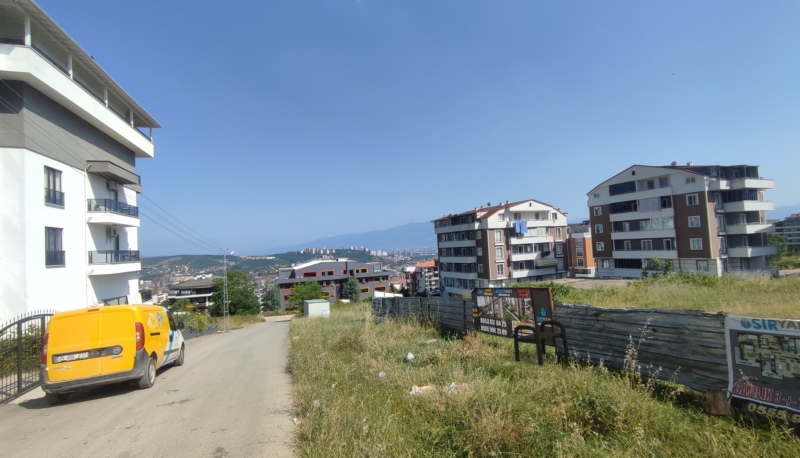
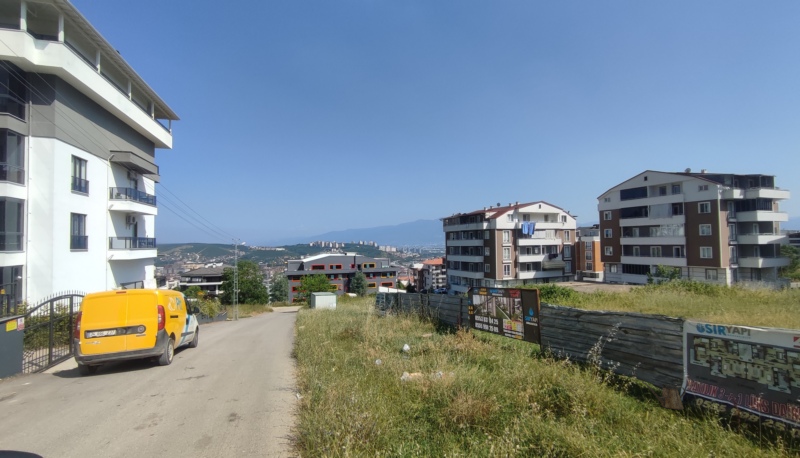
bench: present [514,320,569,365] -> none [501,319,552,360]

